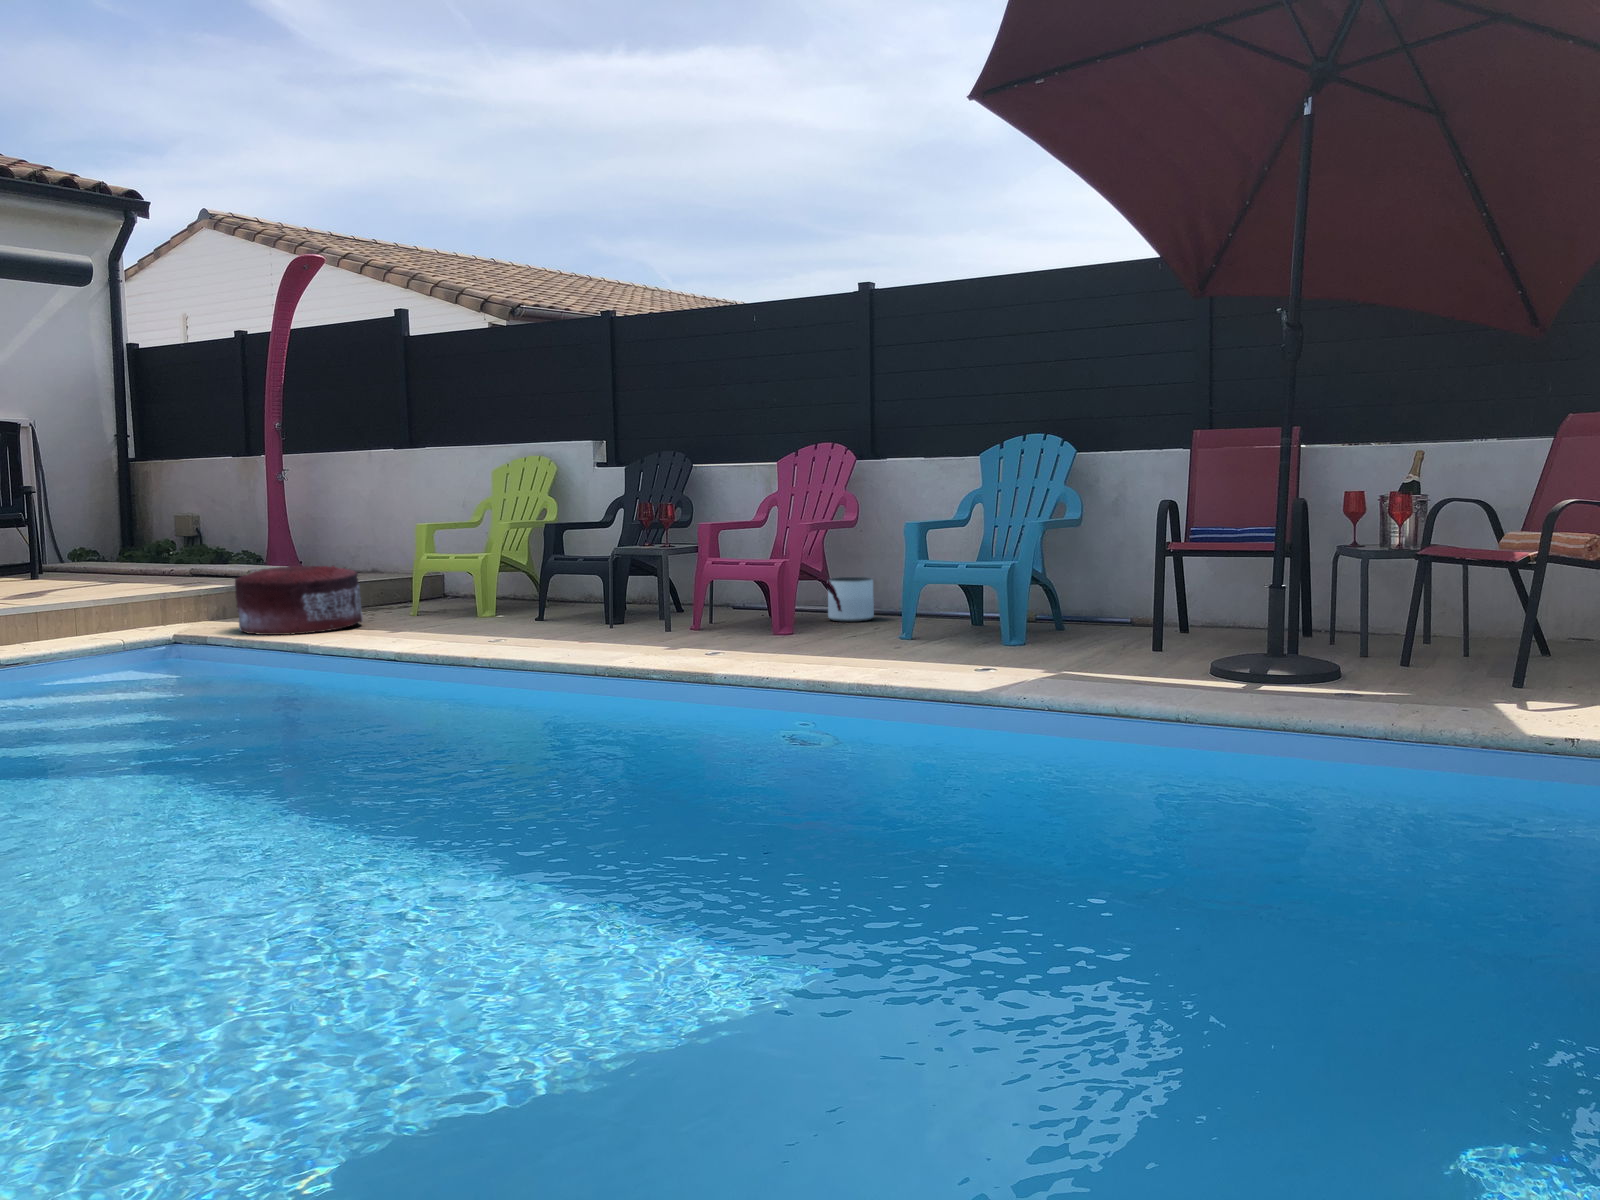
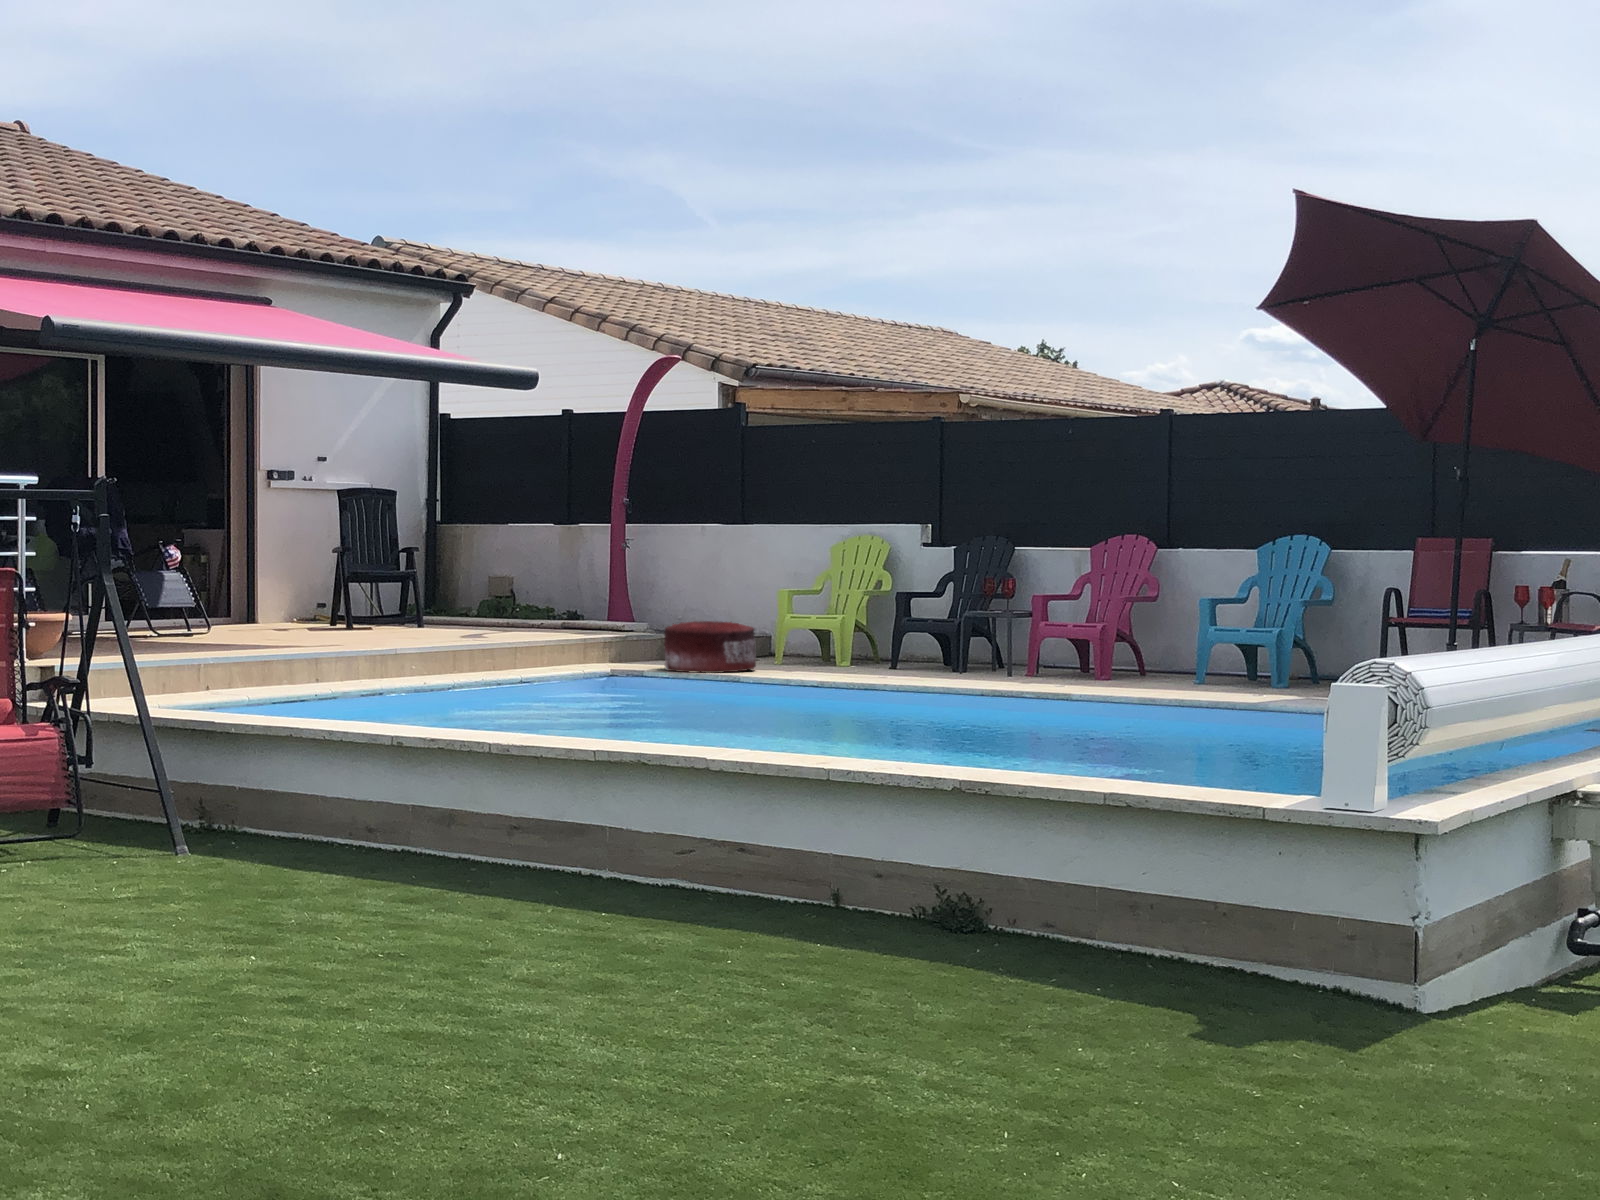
planter: present [828,577,874,622] -> none [1132,643,1169,678]

